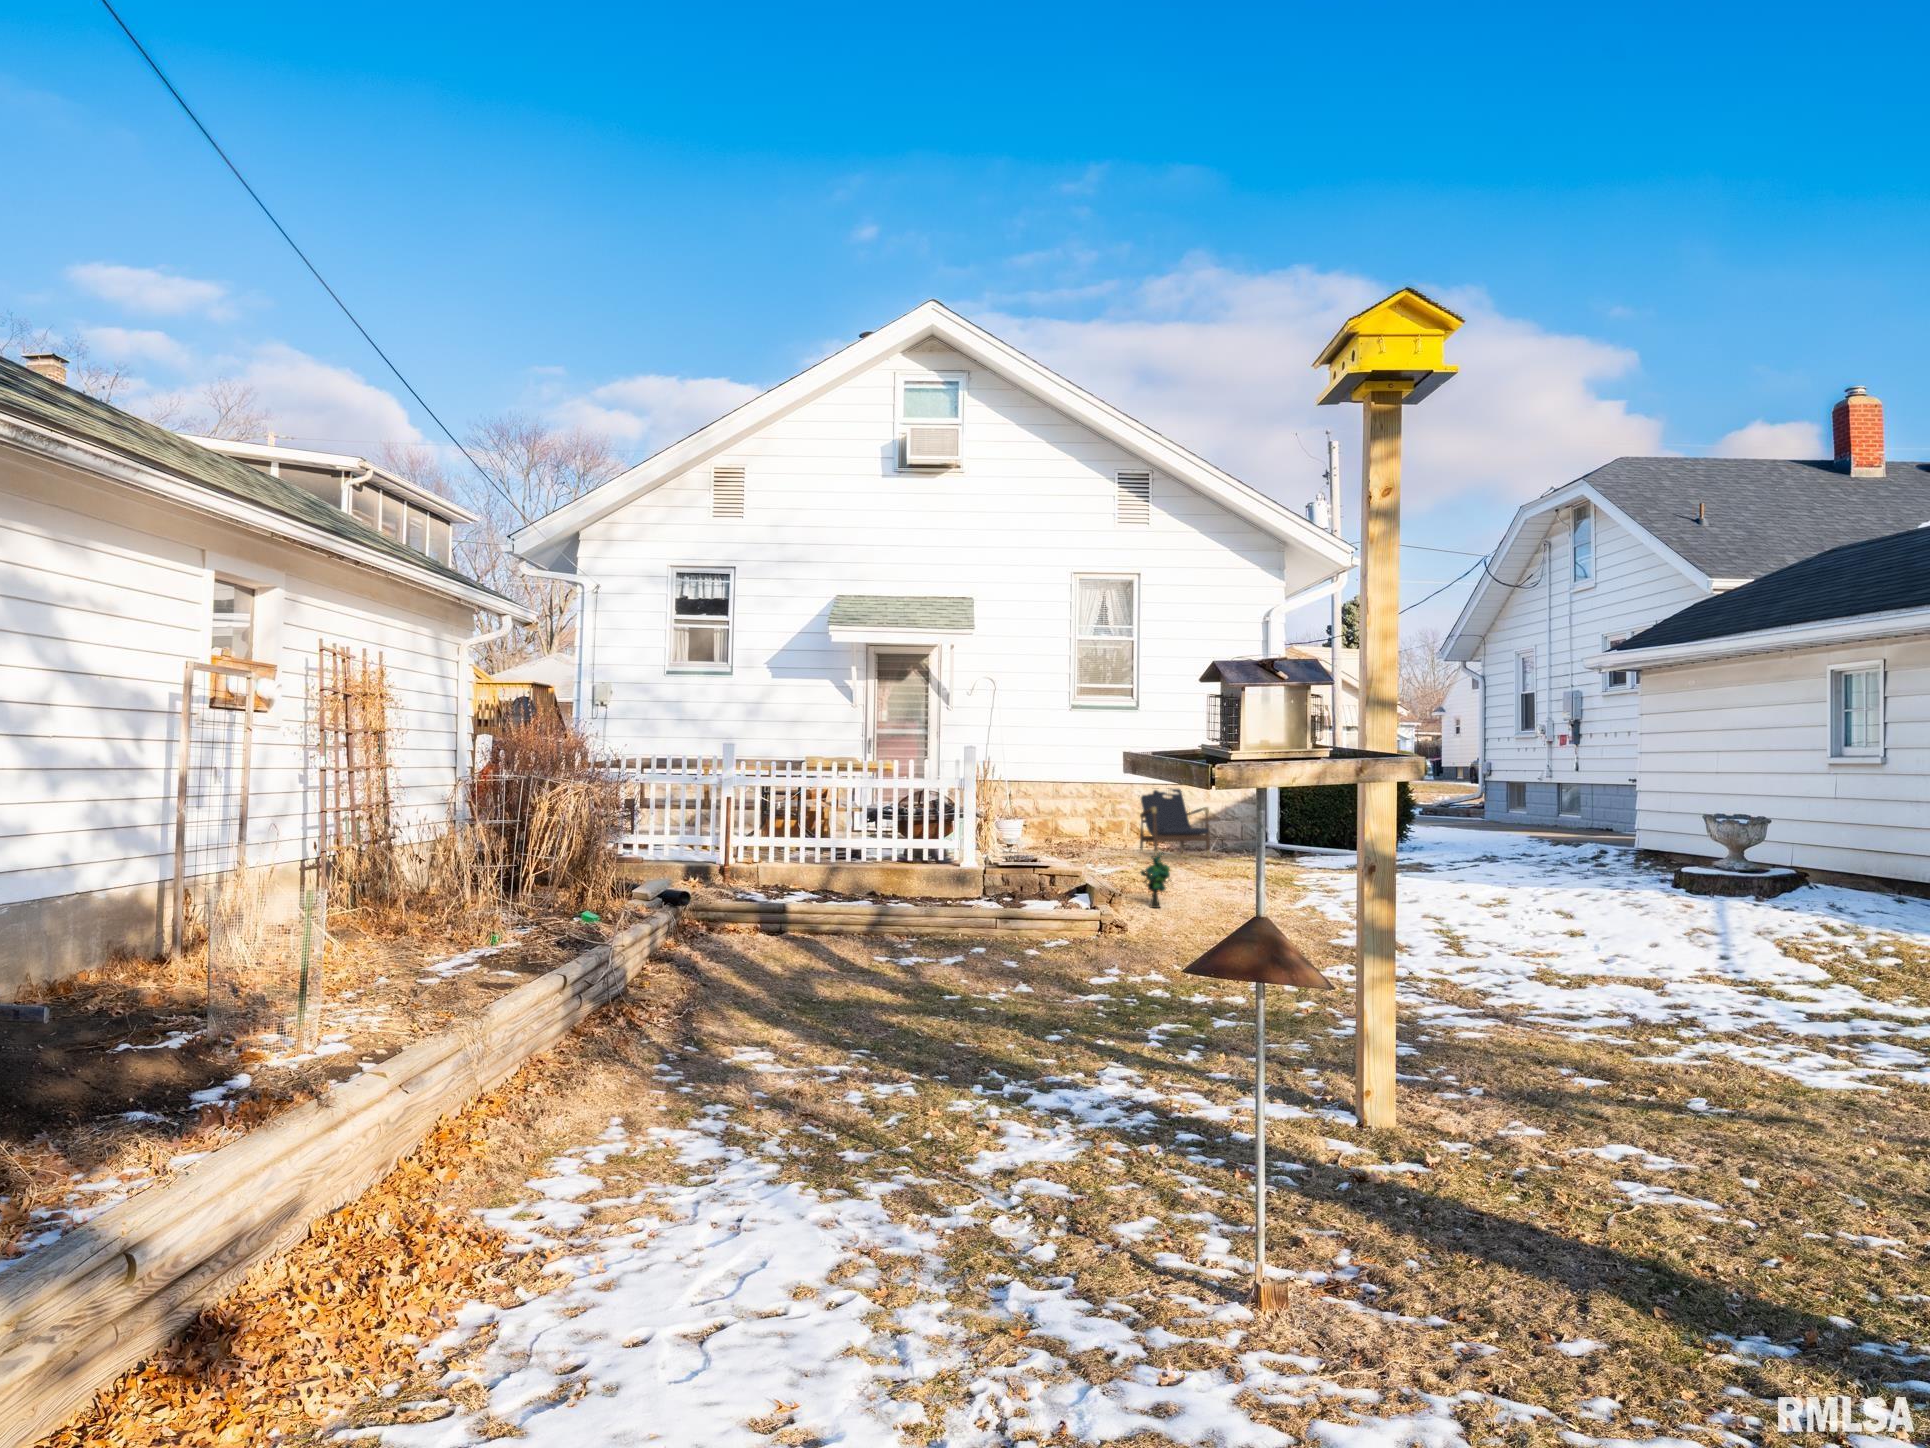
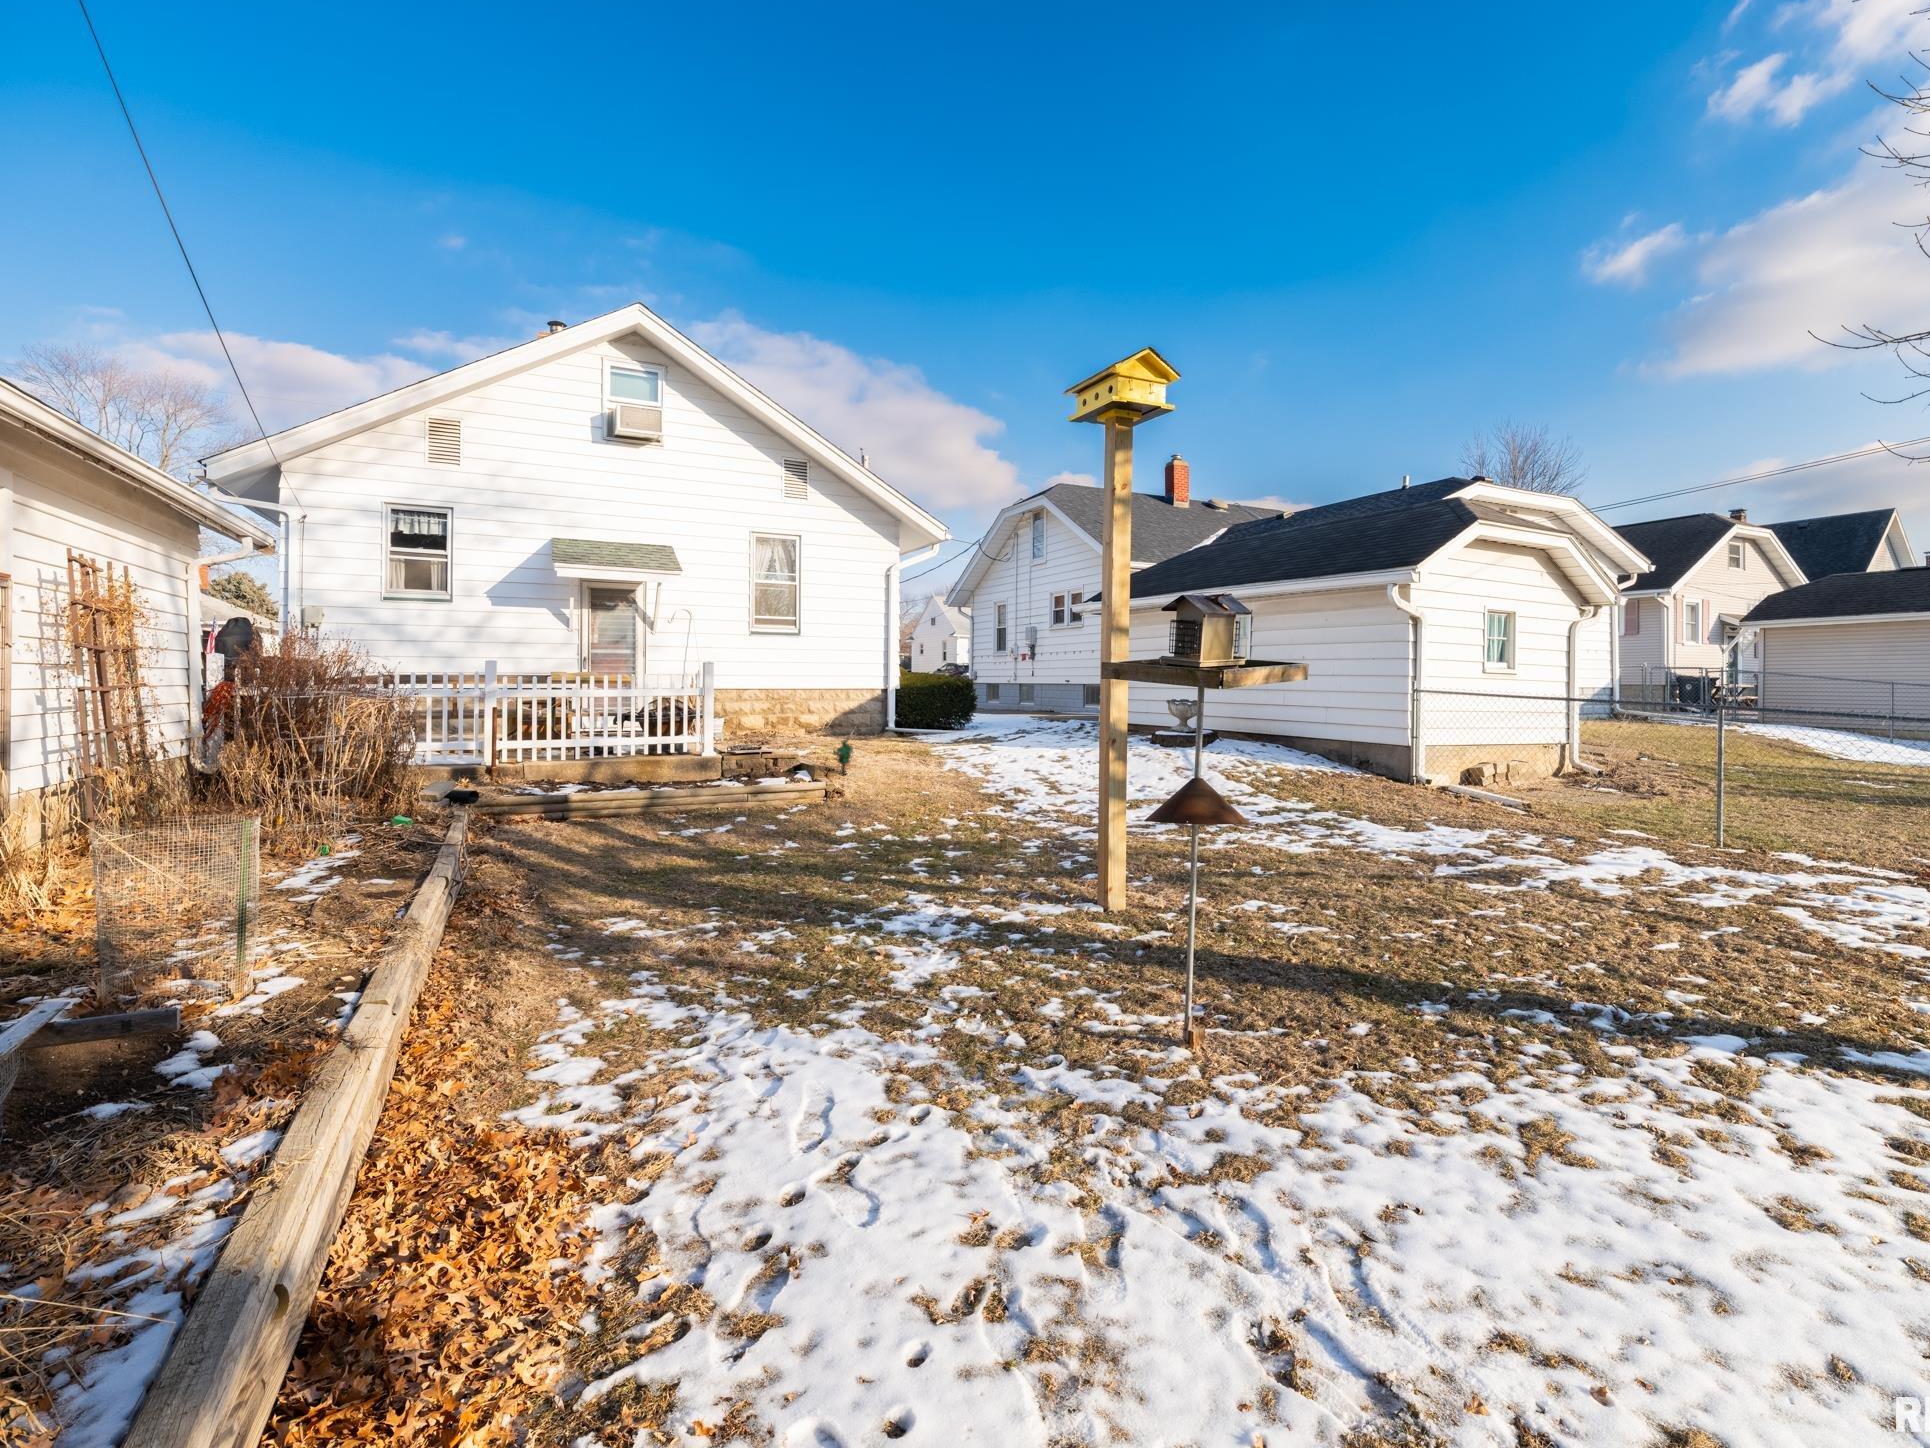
lounge chair: present [1140,789,1210,857] -> none [802,690,853,739]

